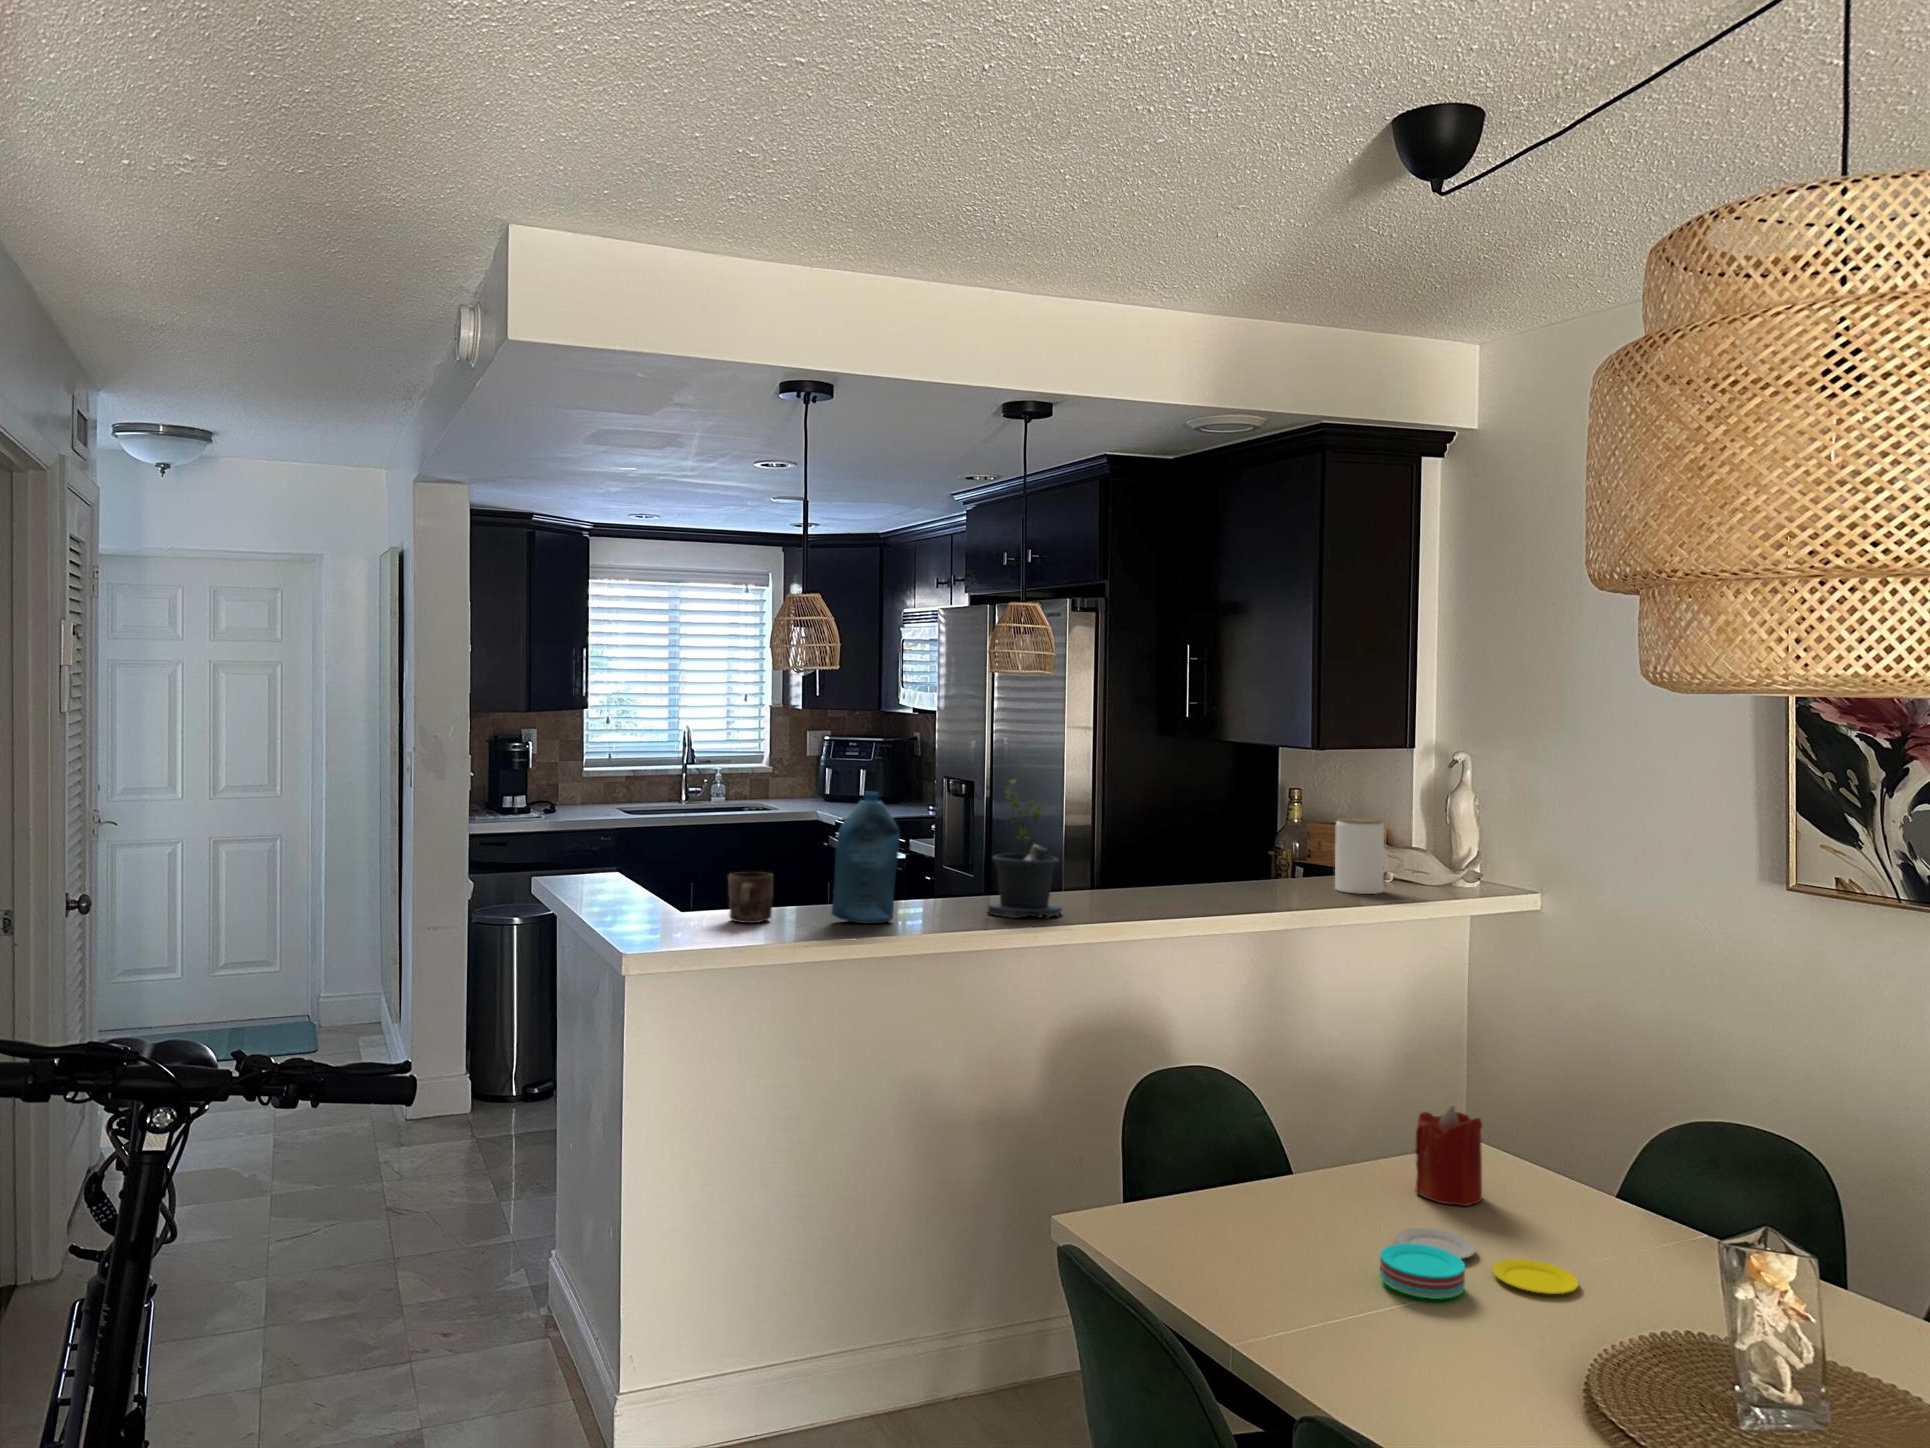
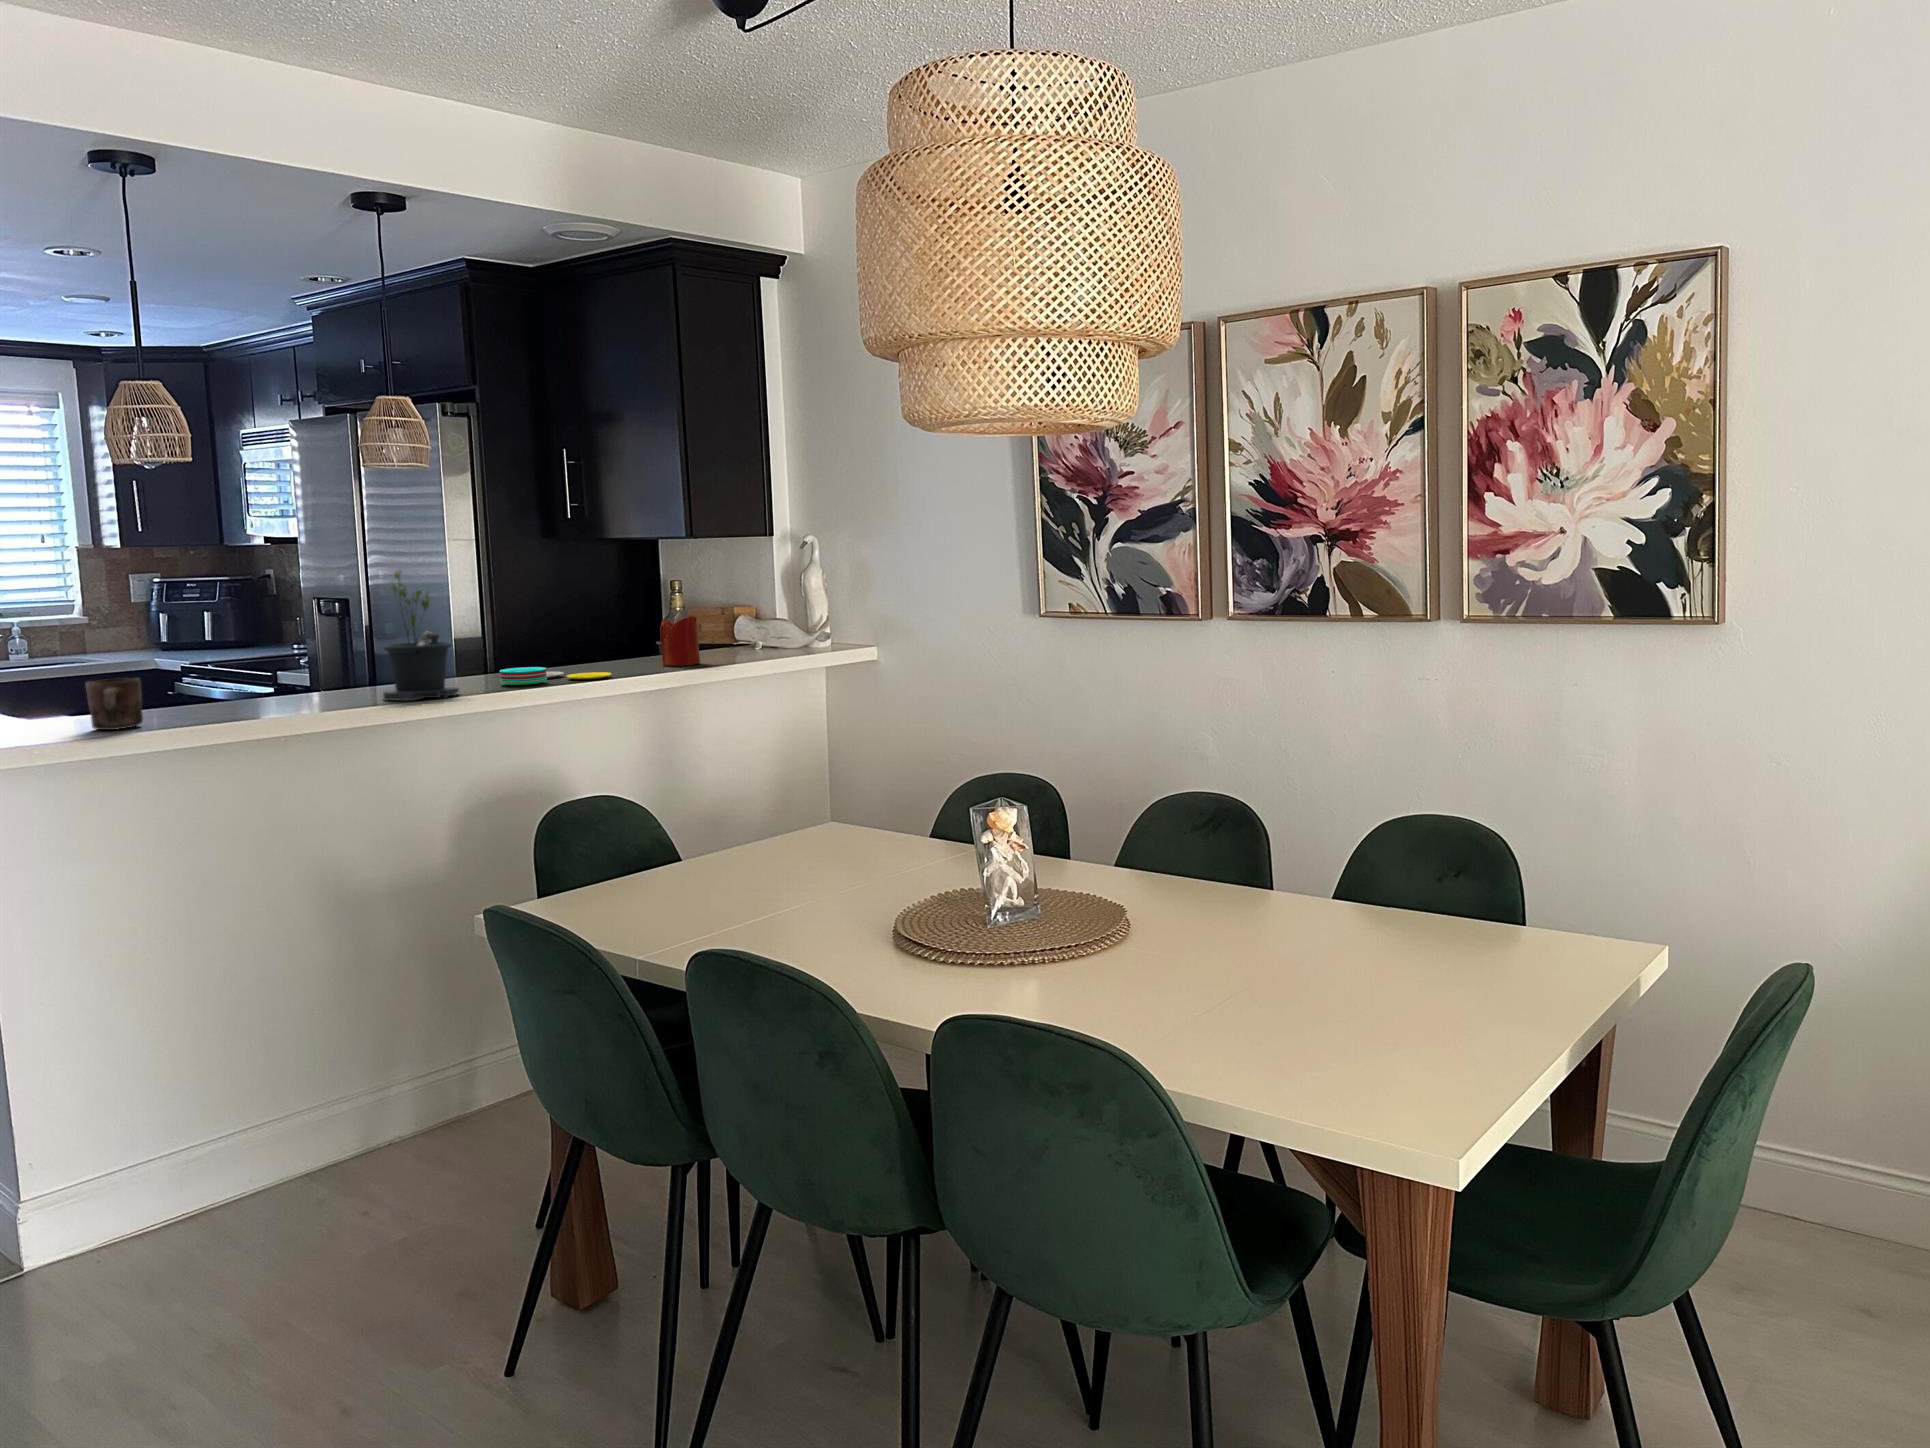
bottle: present [832,791,900,924] -> none [212,587,284,718]
jar: present [1335,818,1384,894] -> none [706,595,750,659]
candle: present [1415,1105,1482,1206] -> present [660,612,700,666]
plate: present [1380,1228,1578,1299] -> present [500,667,611,685]

